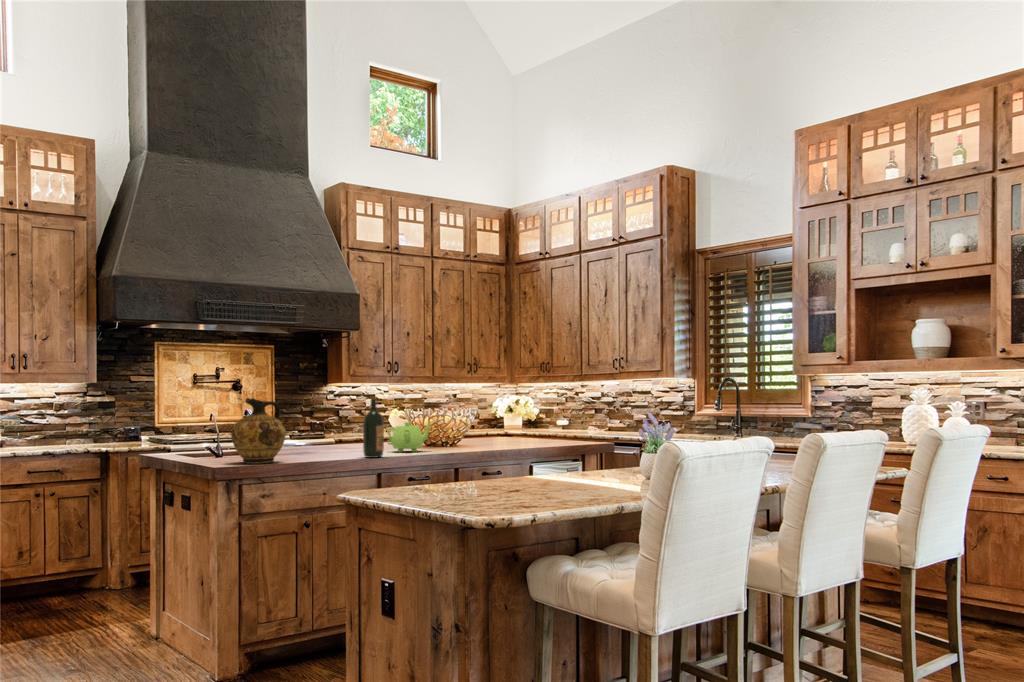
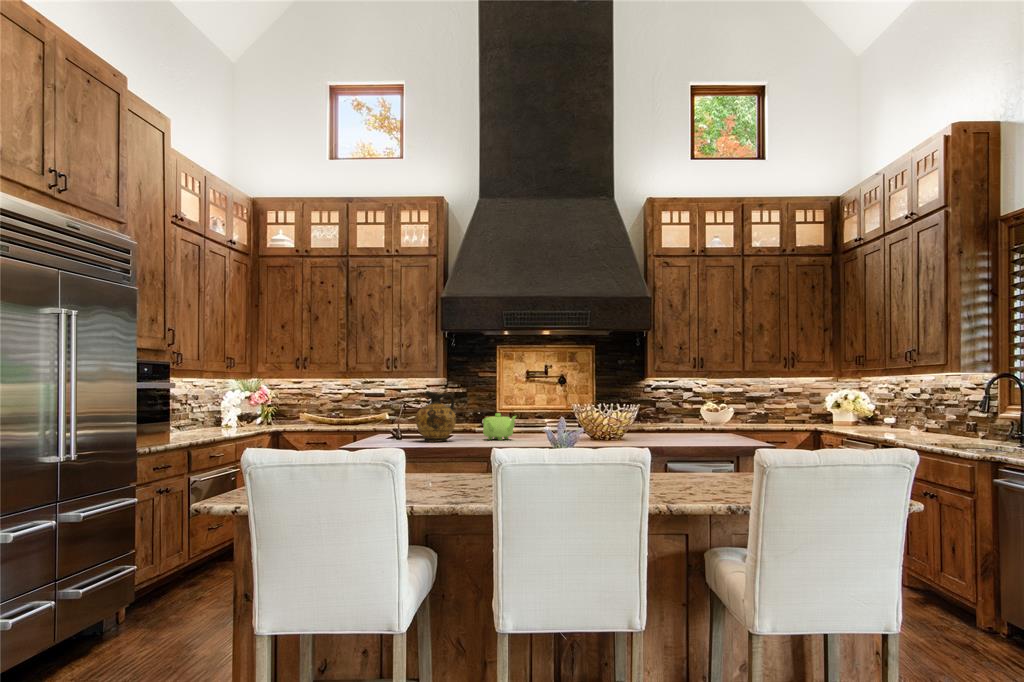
wine bottle: present [363,396,384,458] -> none [522,391,539,442]
teapot: present [387,422,432,452] -> present [483,413,517,440]

